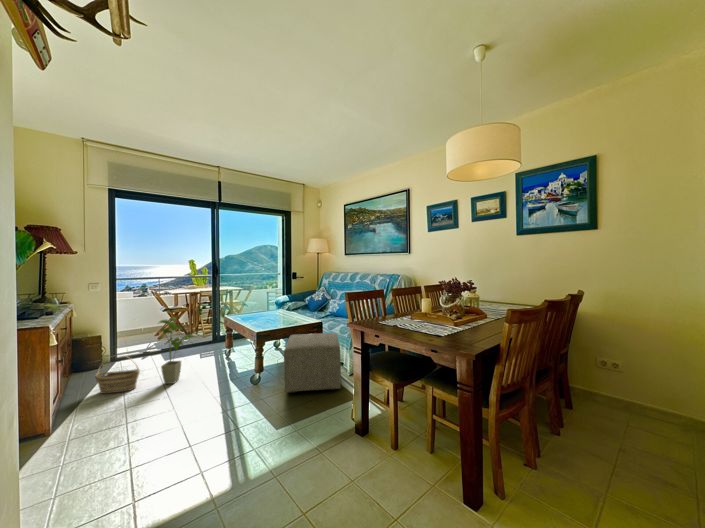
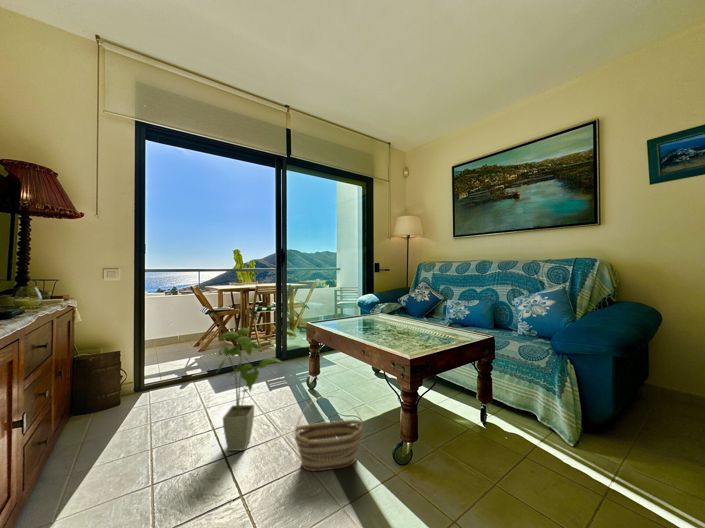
ottoman: present [284,333,341,393] -> none [447,361,611,502]
basket: present [96,364,140,394] -> present [295,396,362,471]

